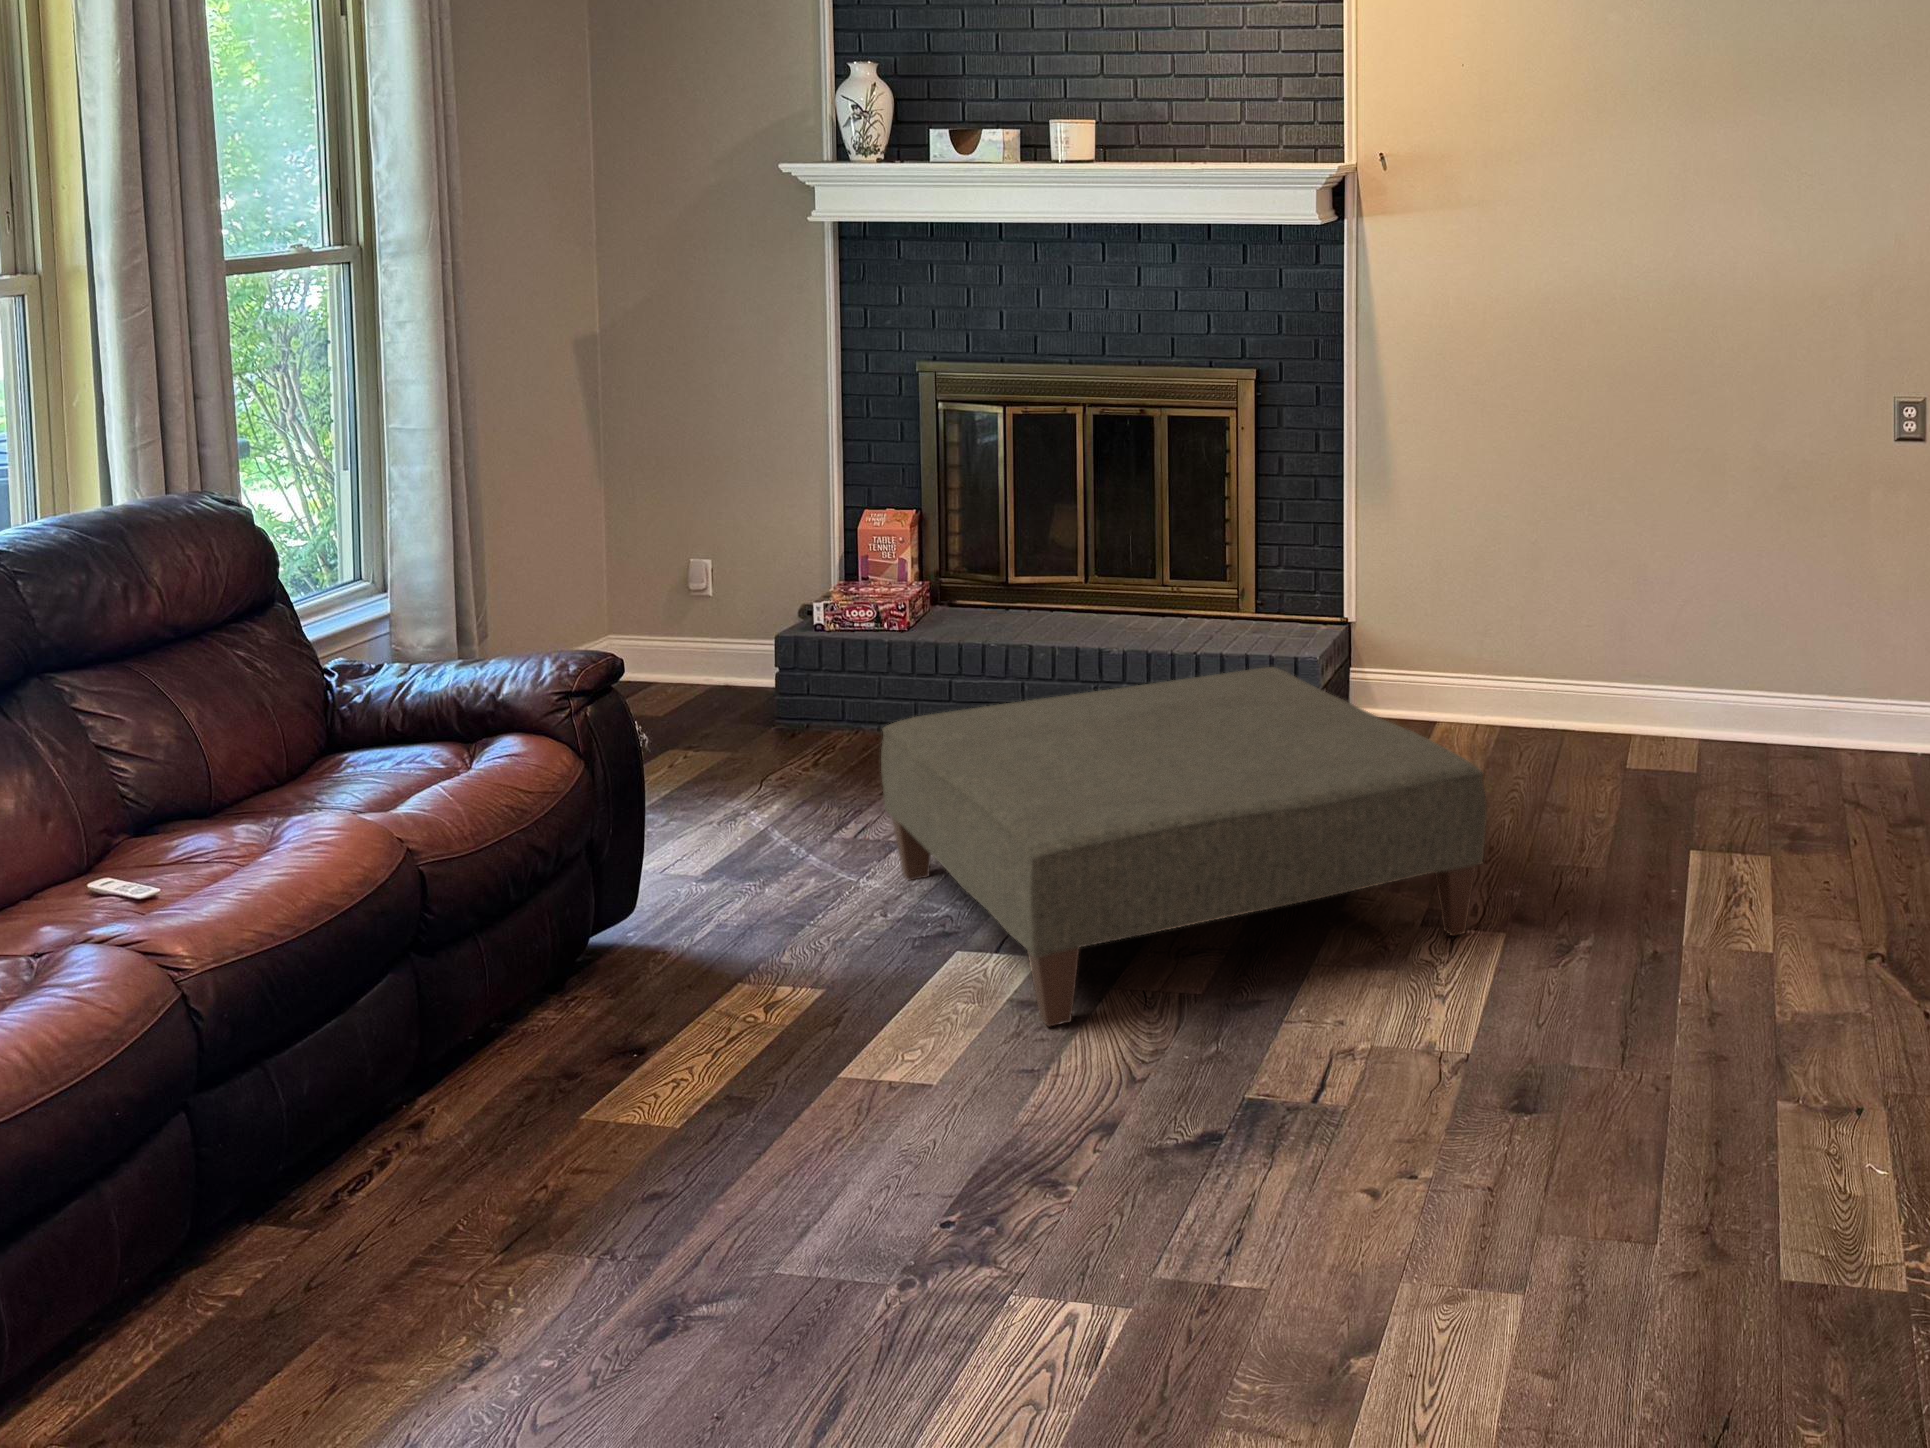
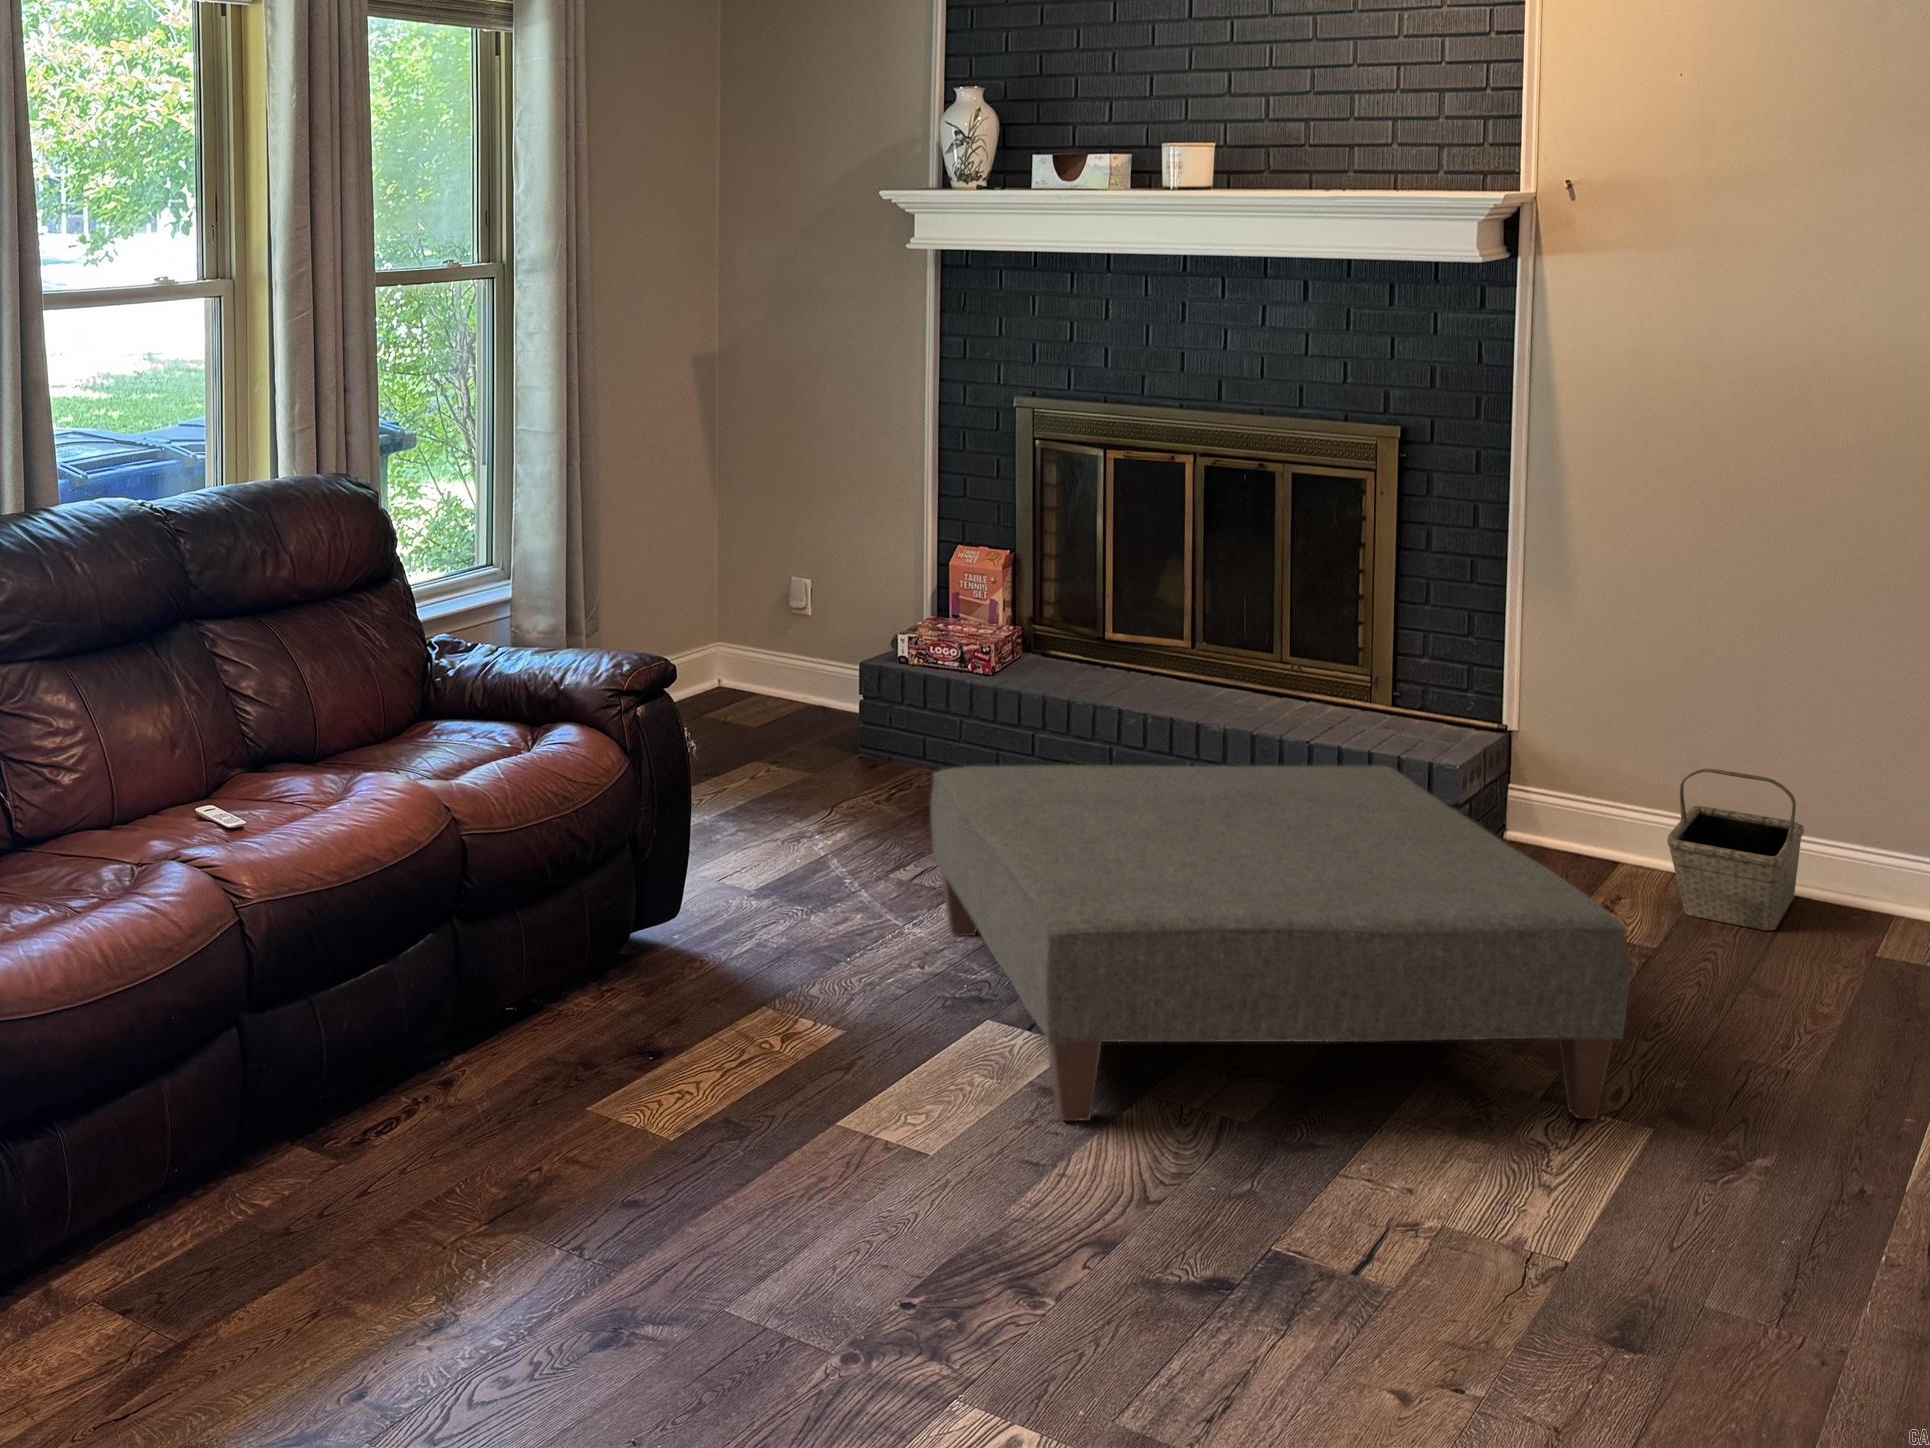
basket: none [1479,636,1570,761] -> present [1667,769,1804,931]

